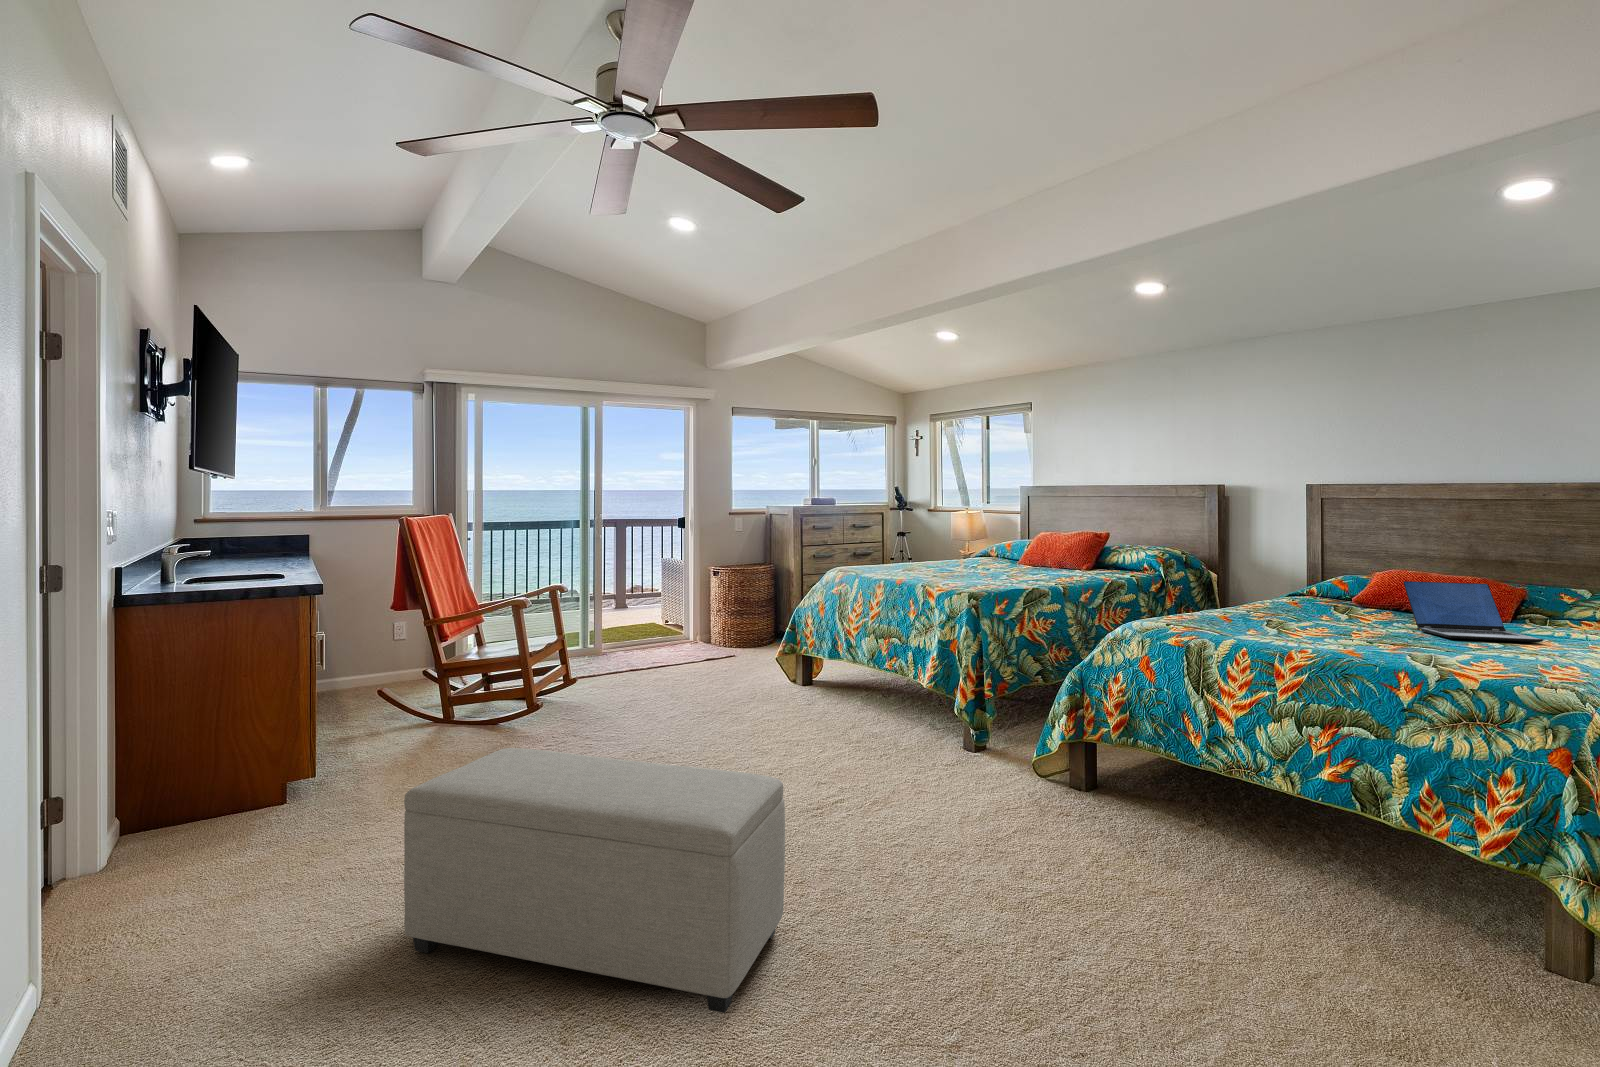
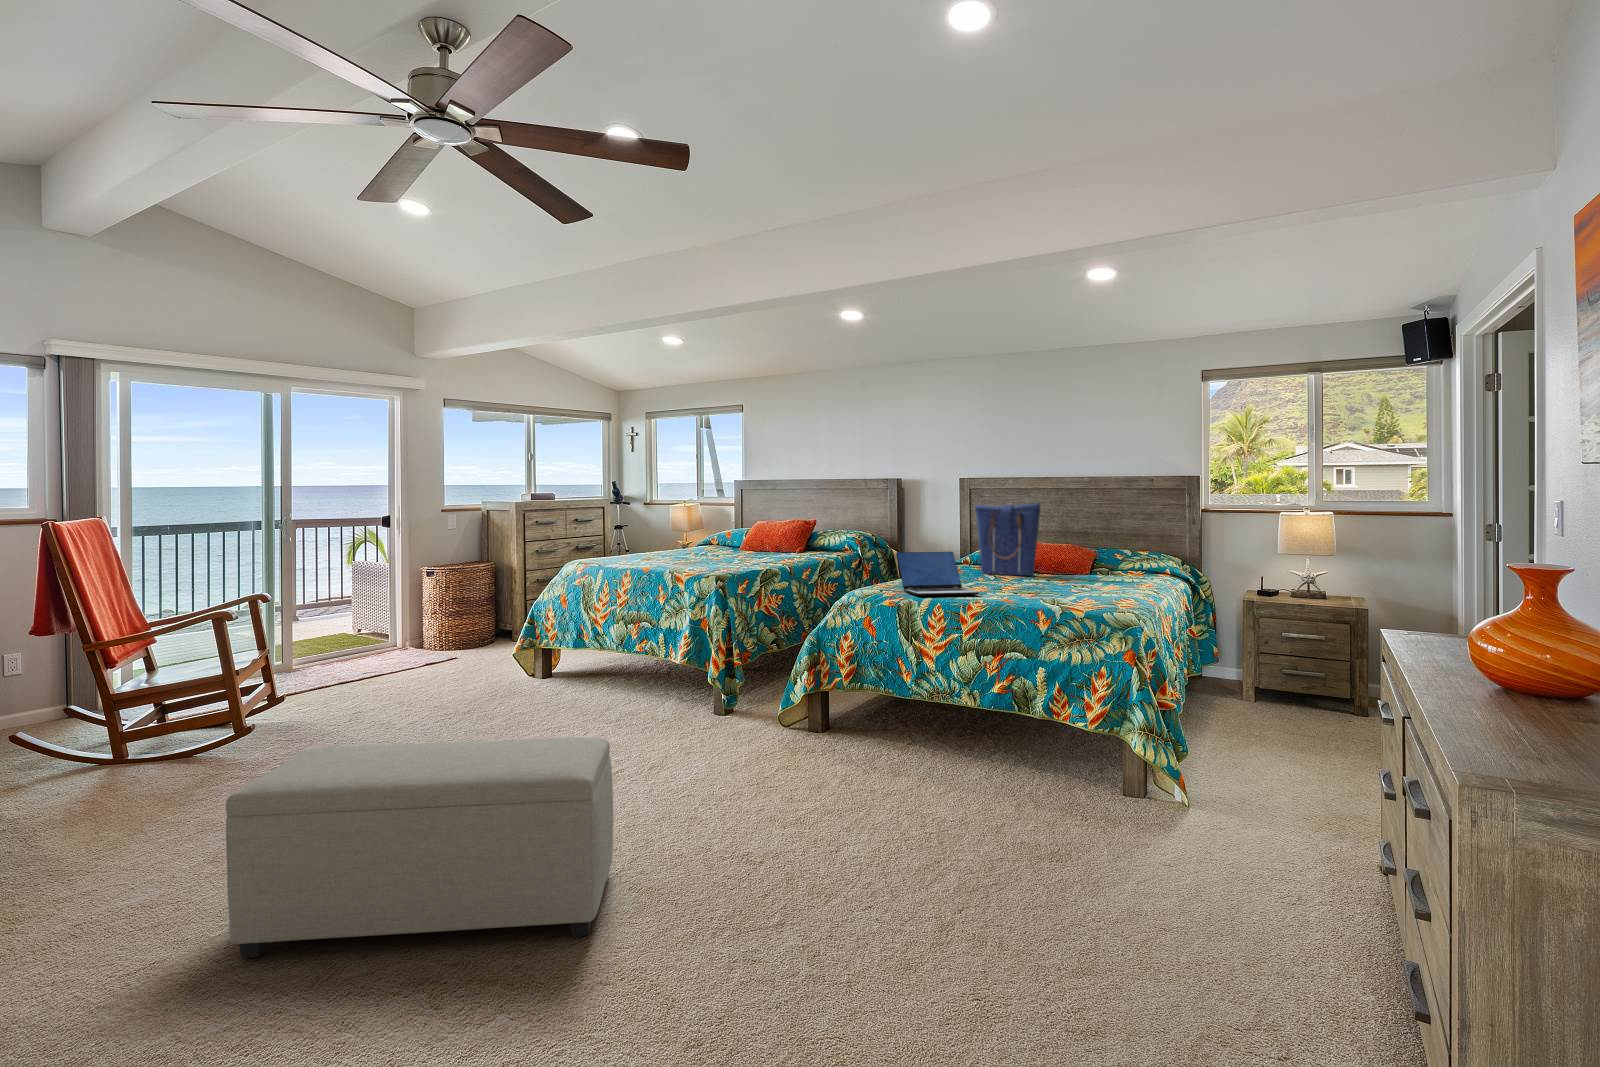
tote bag: none [1319,520,1421,617] -> present [975,503,1040,576]
laptop: present [1403,581,1543,642] -> present [896,552,979,596]

